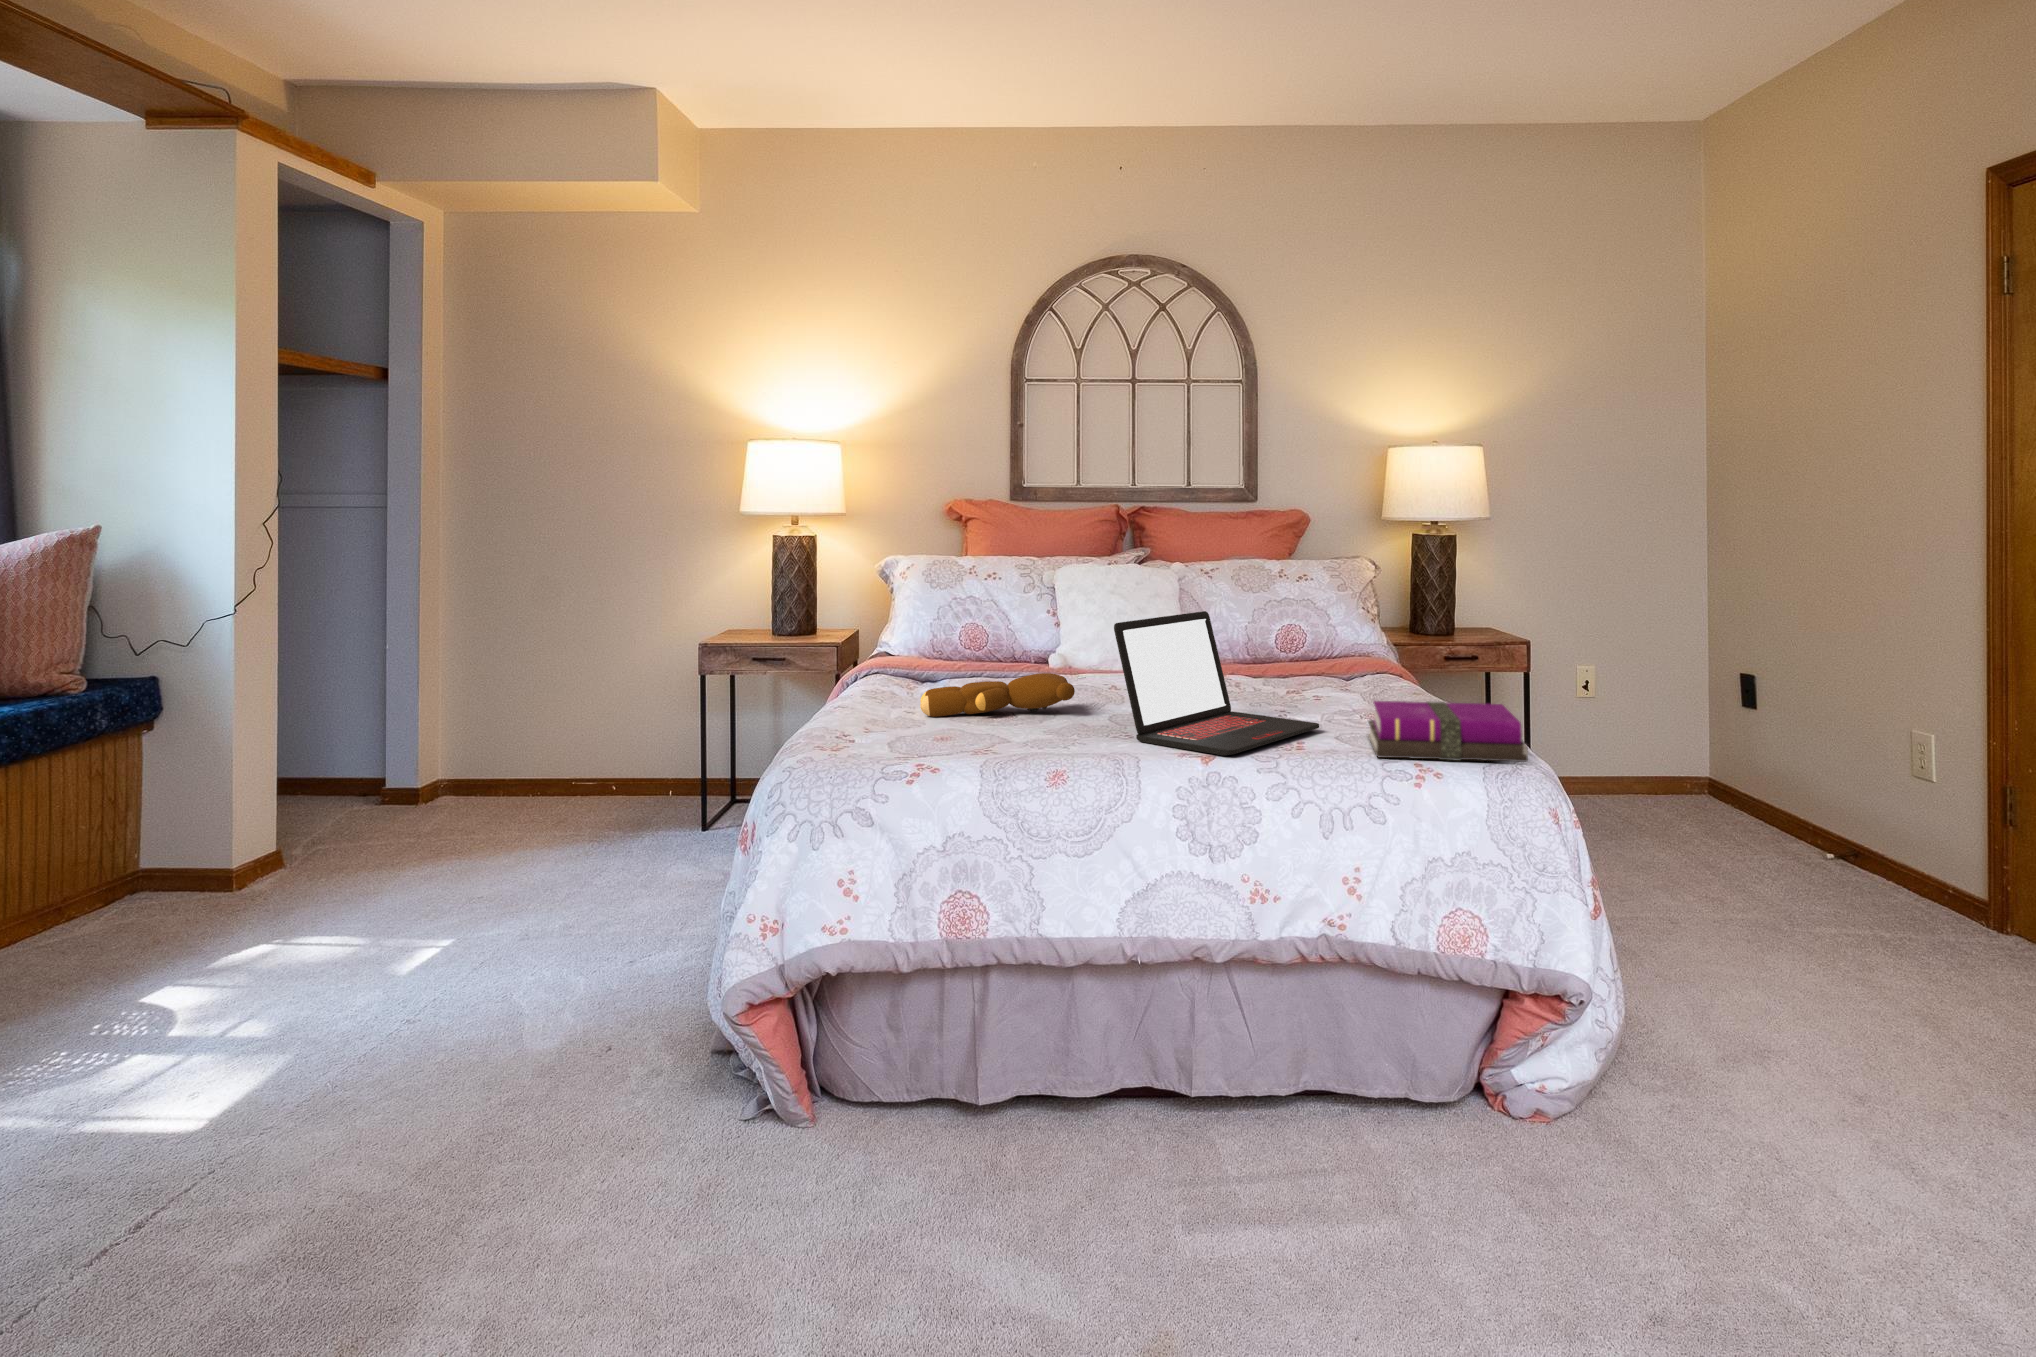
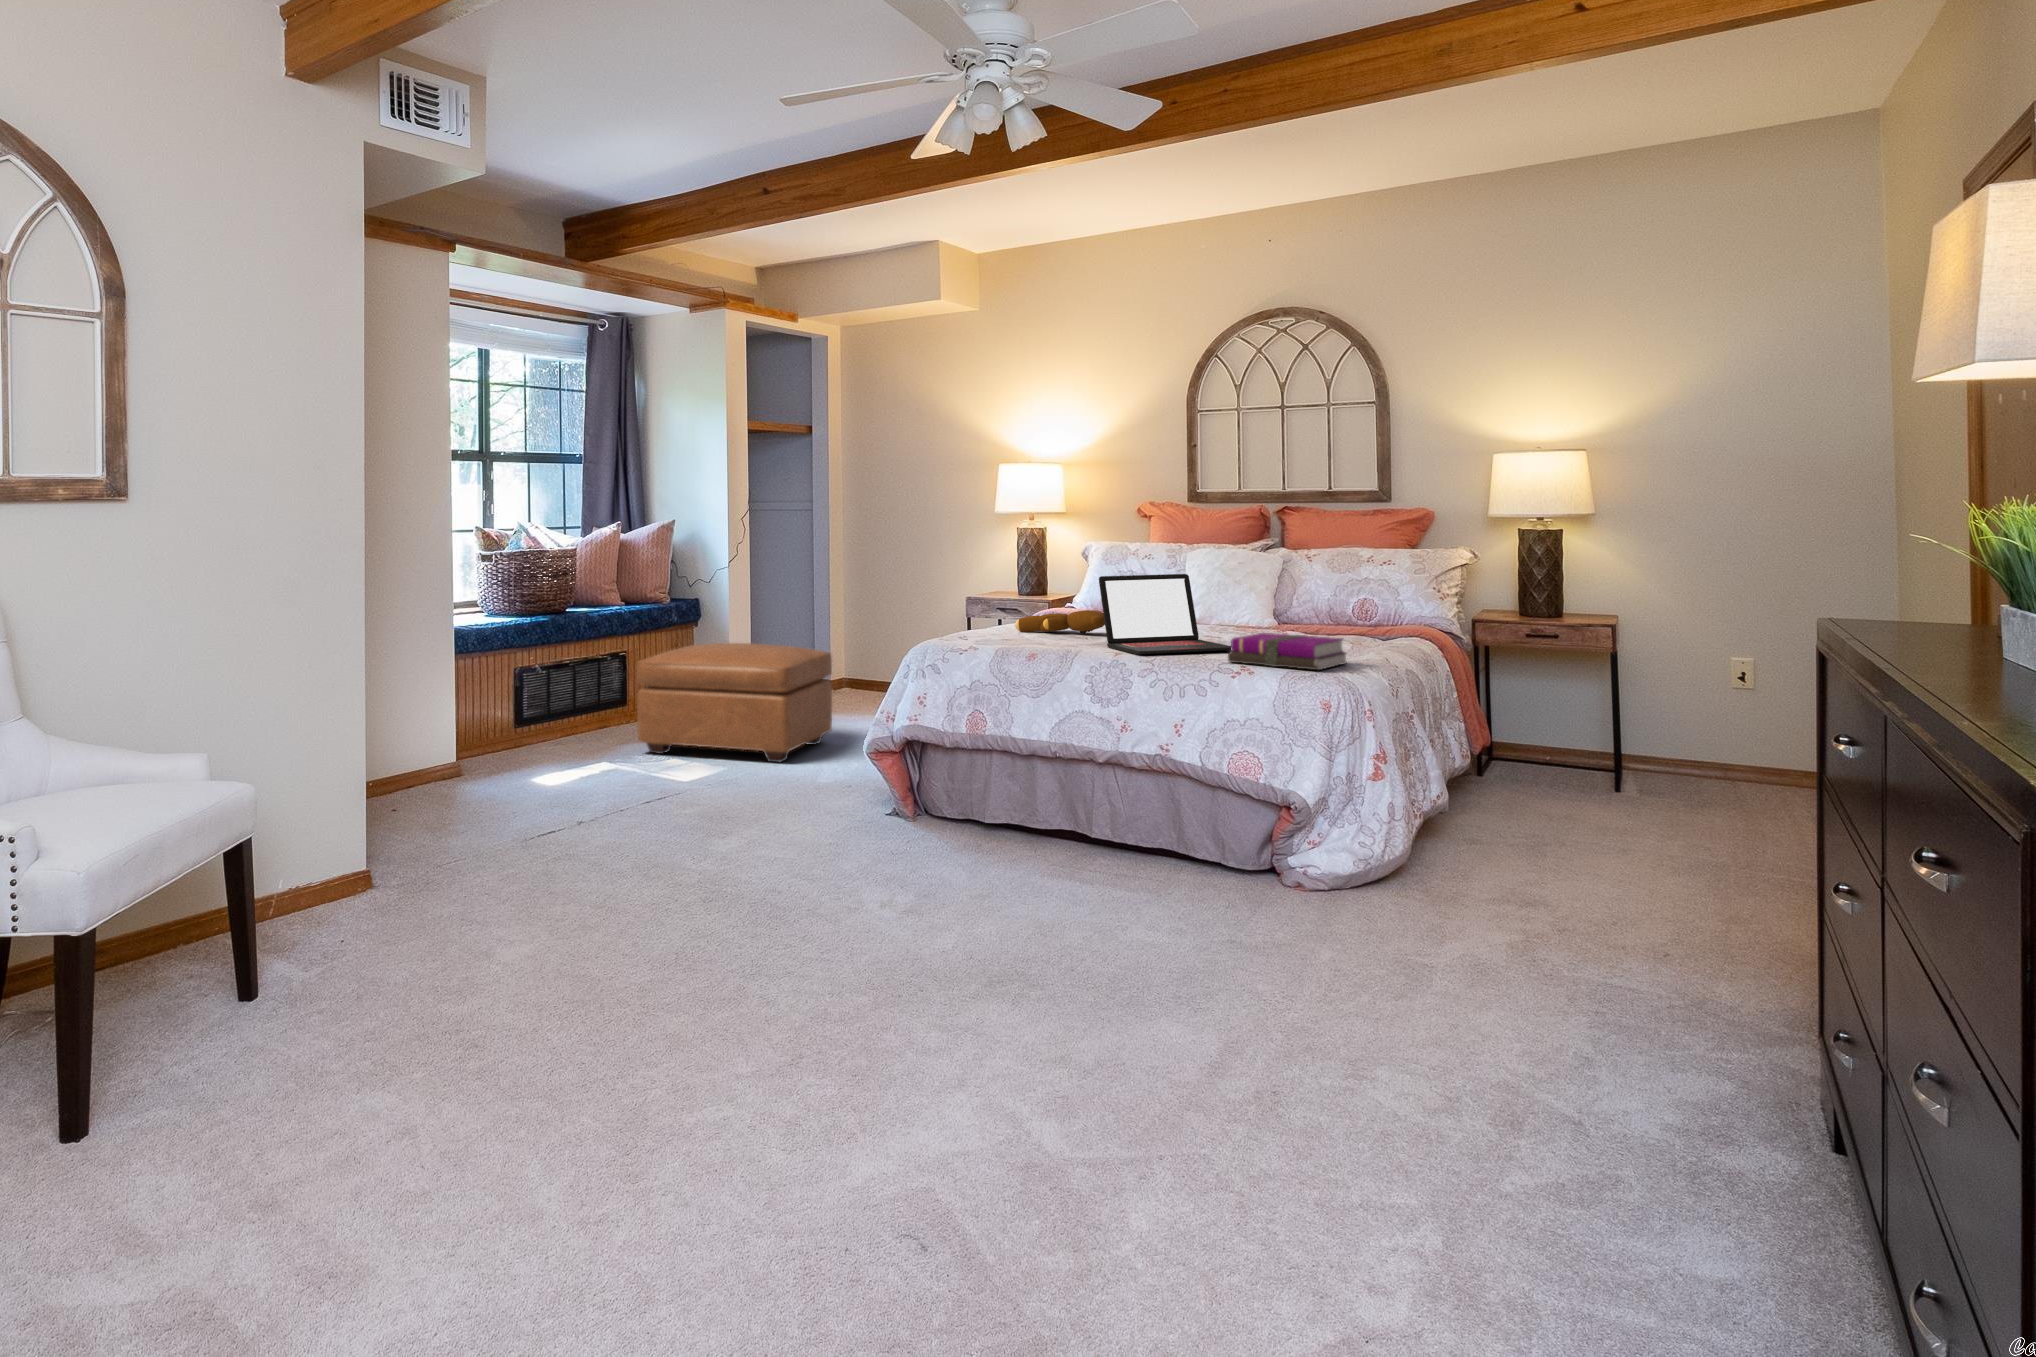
ottoman: none [30,765,494,1042] -> present [637,643,832,762]

